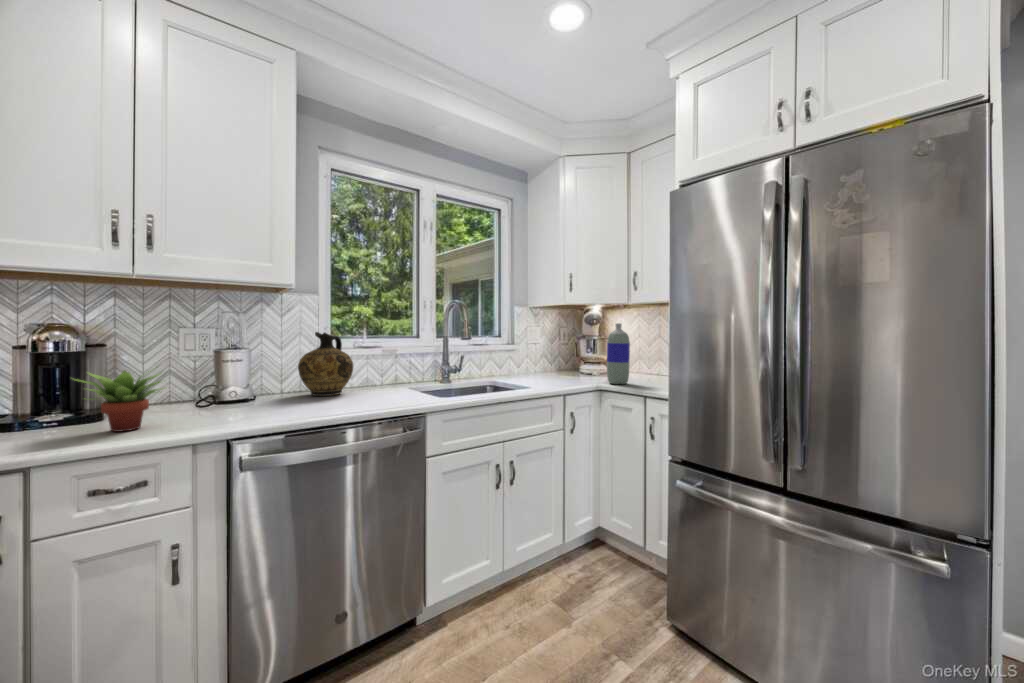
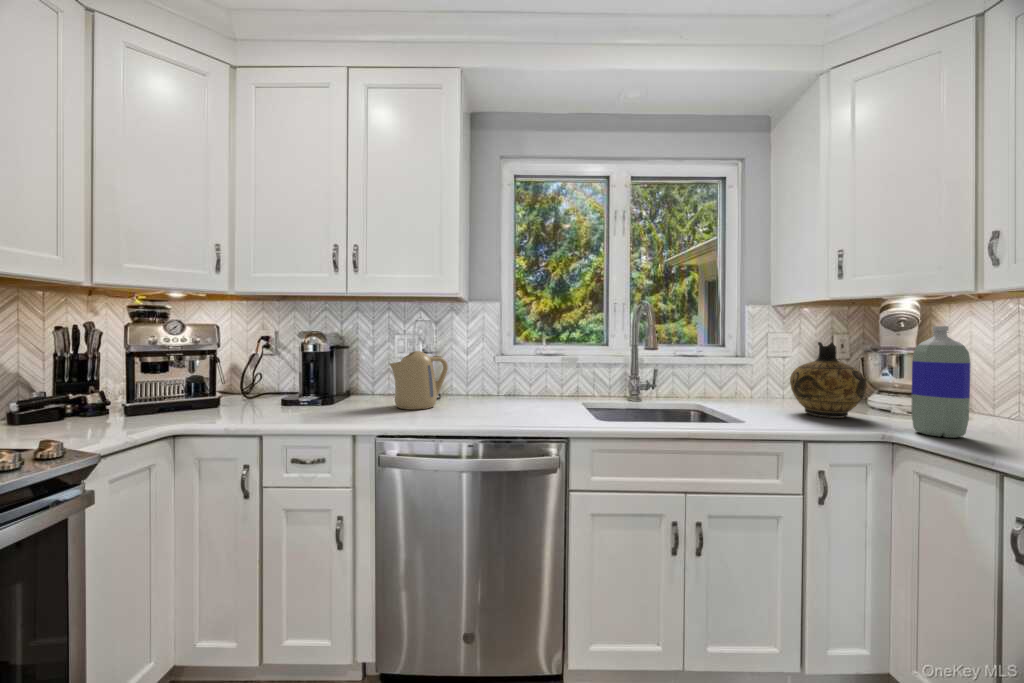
ceramic jug: present [298,332,353,396] -> present [790,342,867,418]
kettle: none [212,346,280,412] -> present [390,351,448,410]
succulent plant: present [74,370,161,432] -> none [285,365,348,416]

